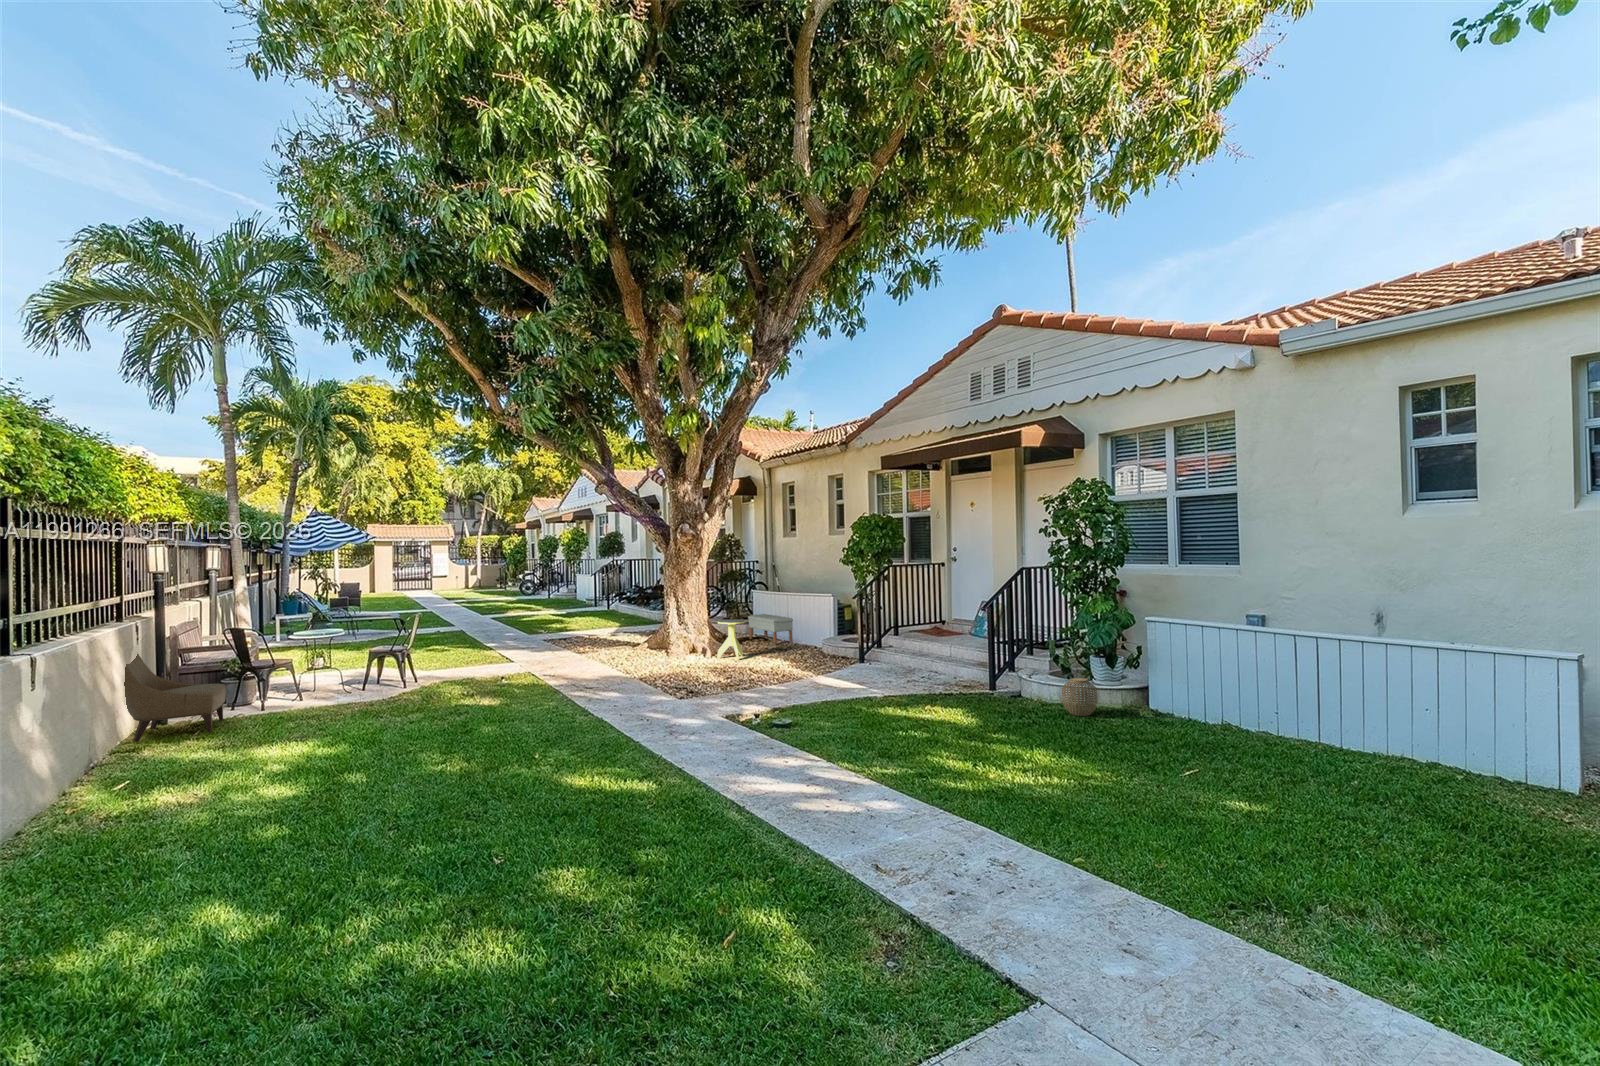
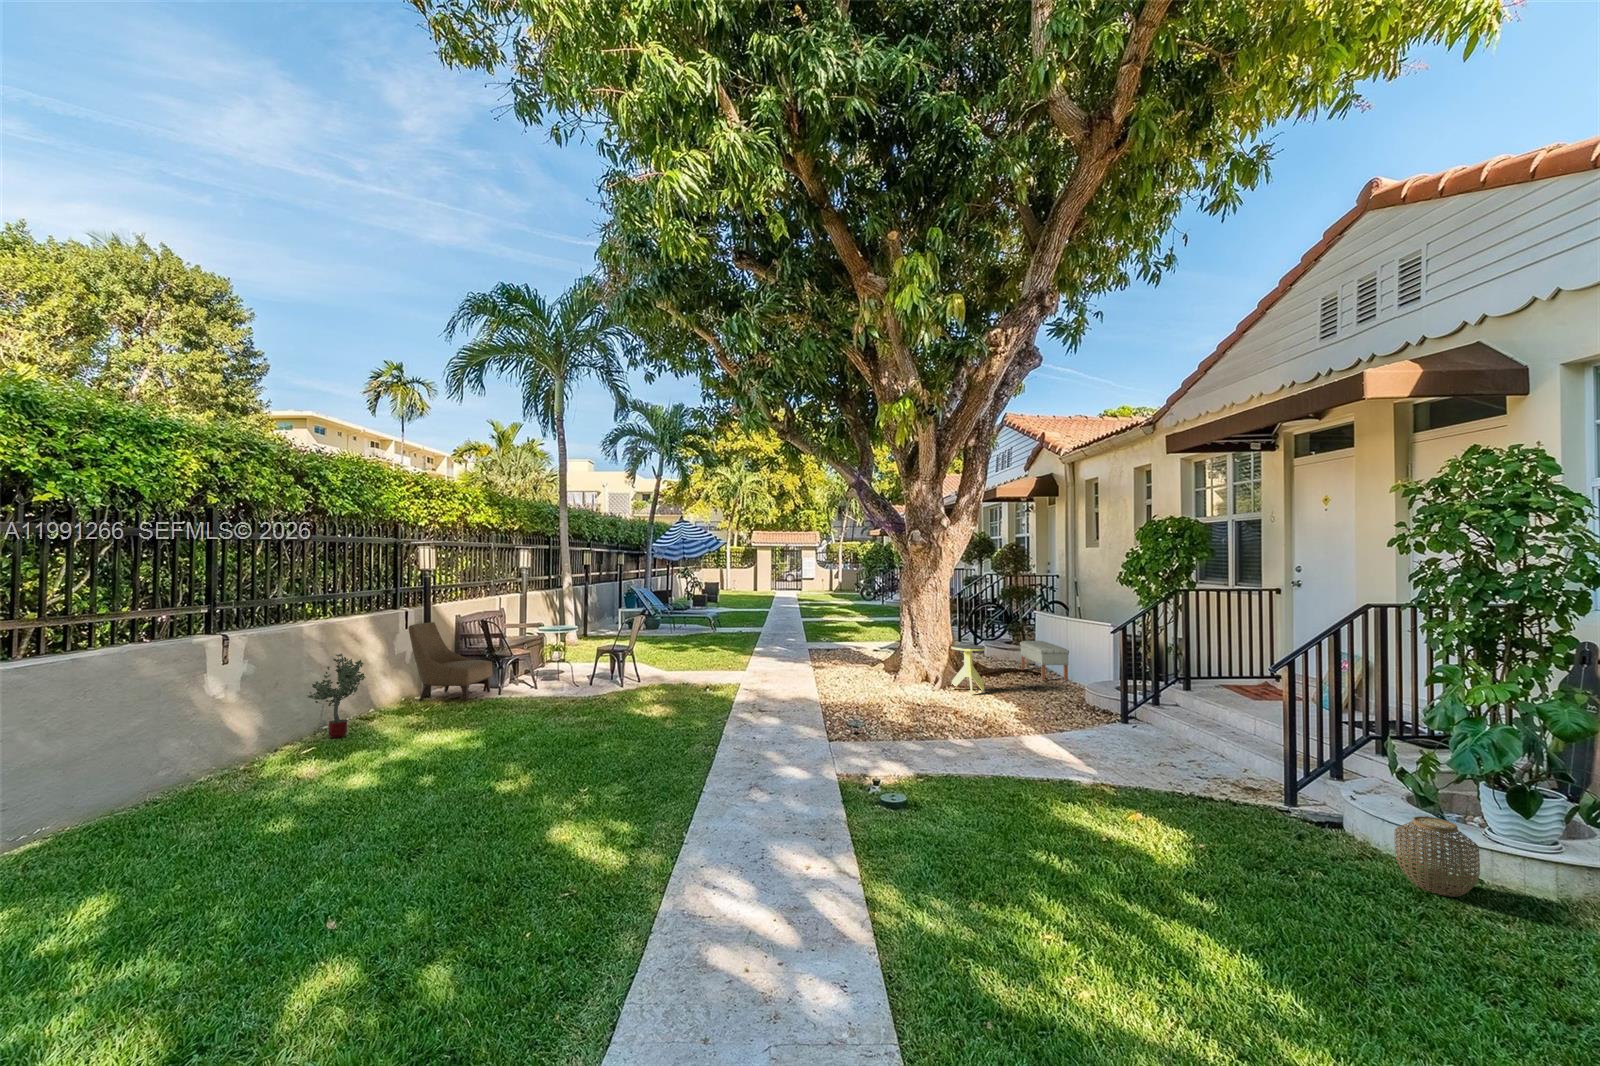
potted tree: none [48,685,124,791] -> present [308,654,365,738]

